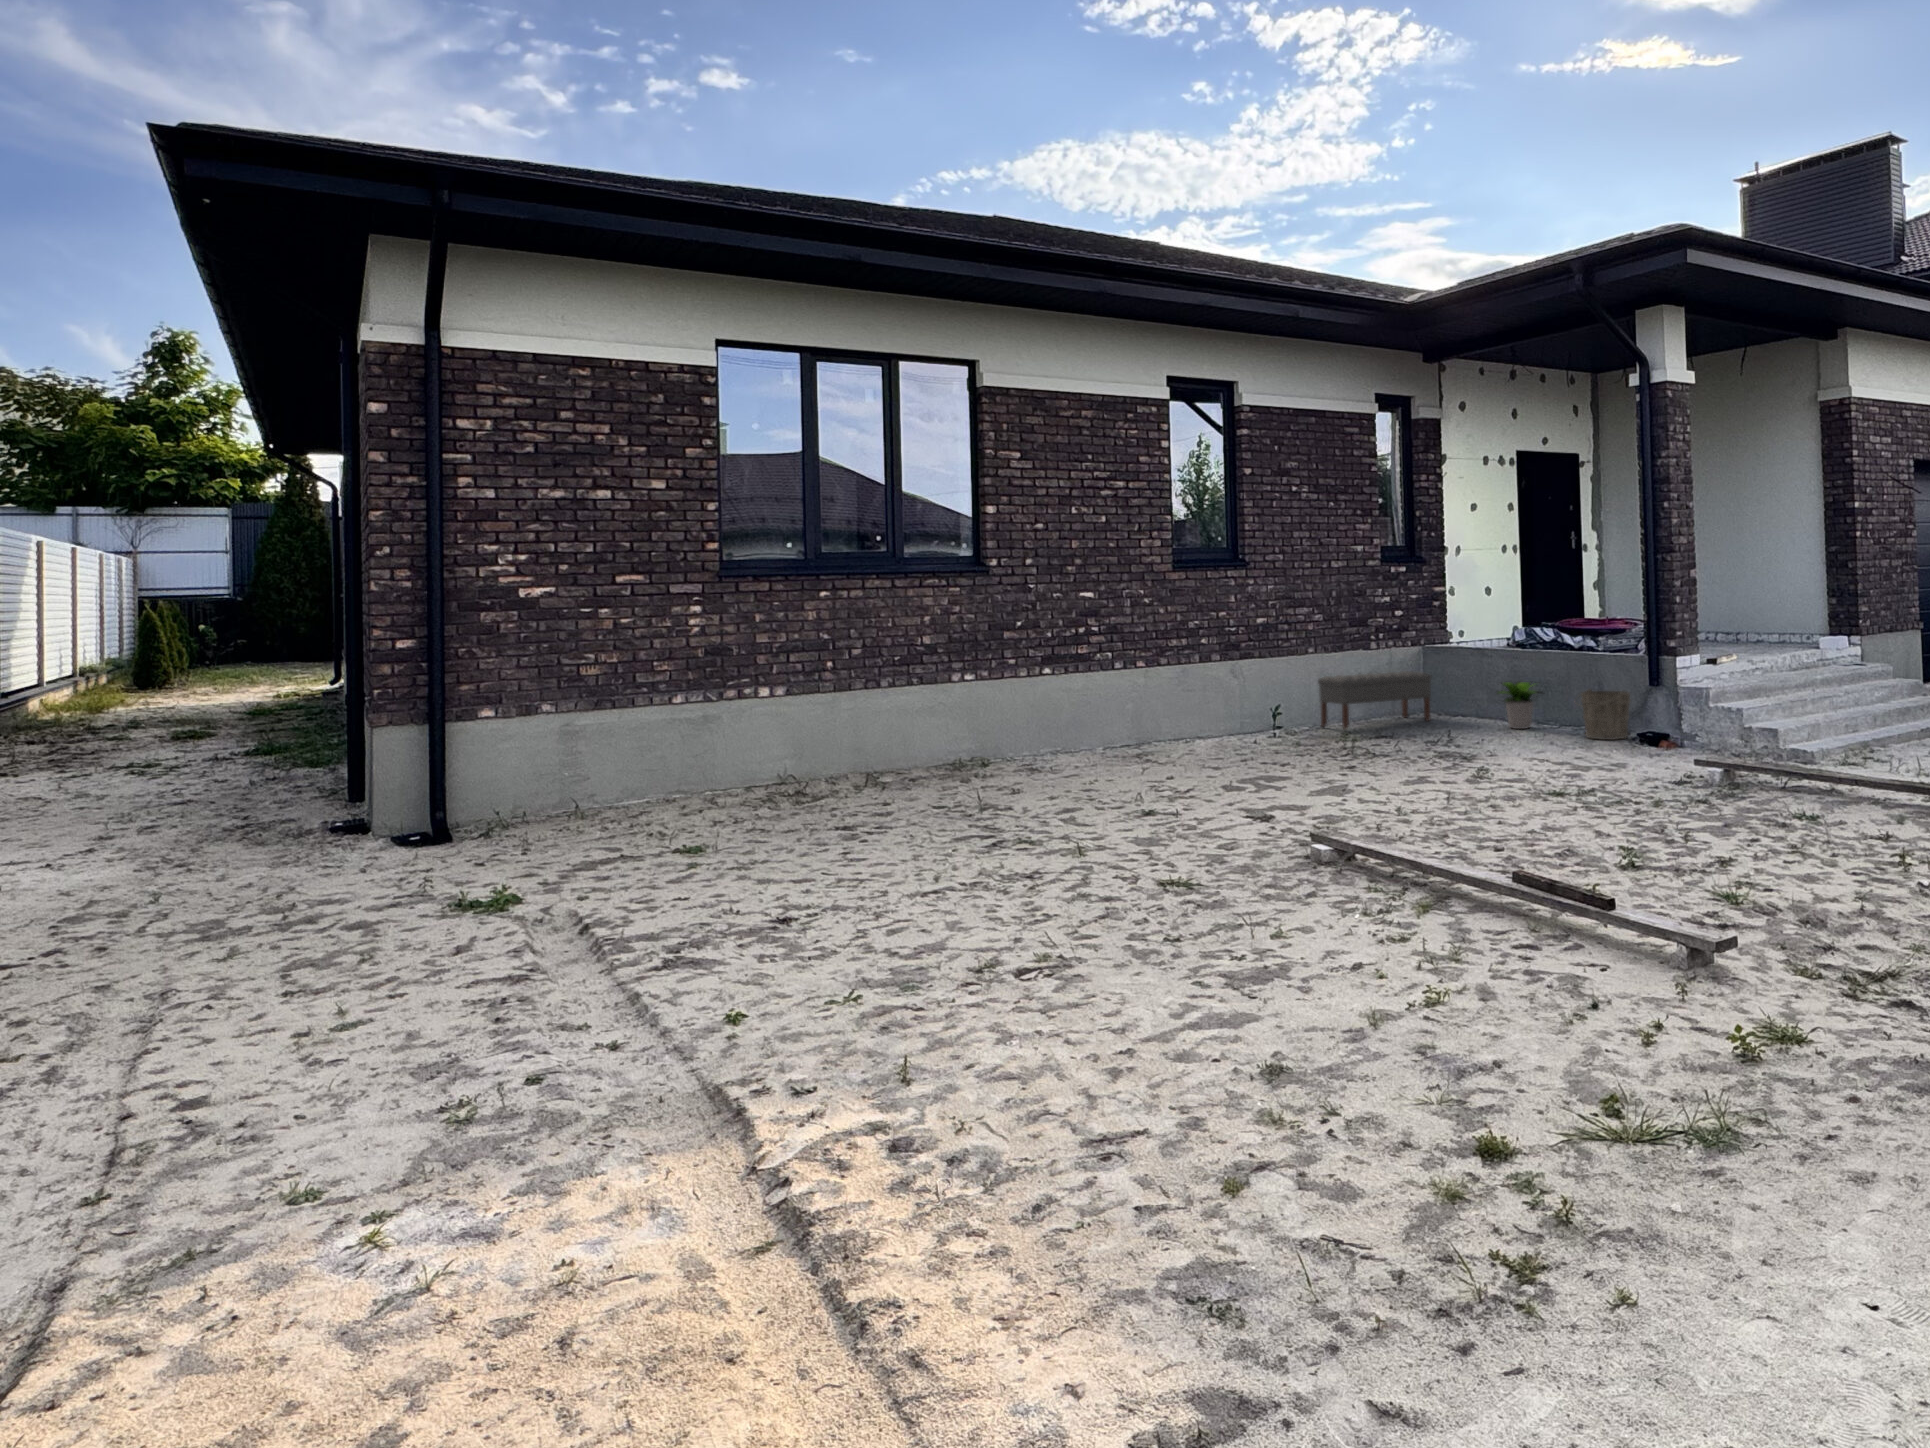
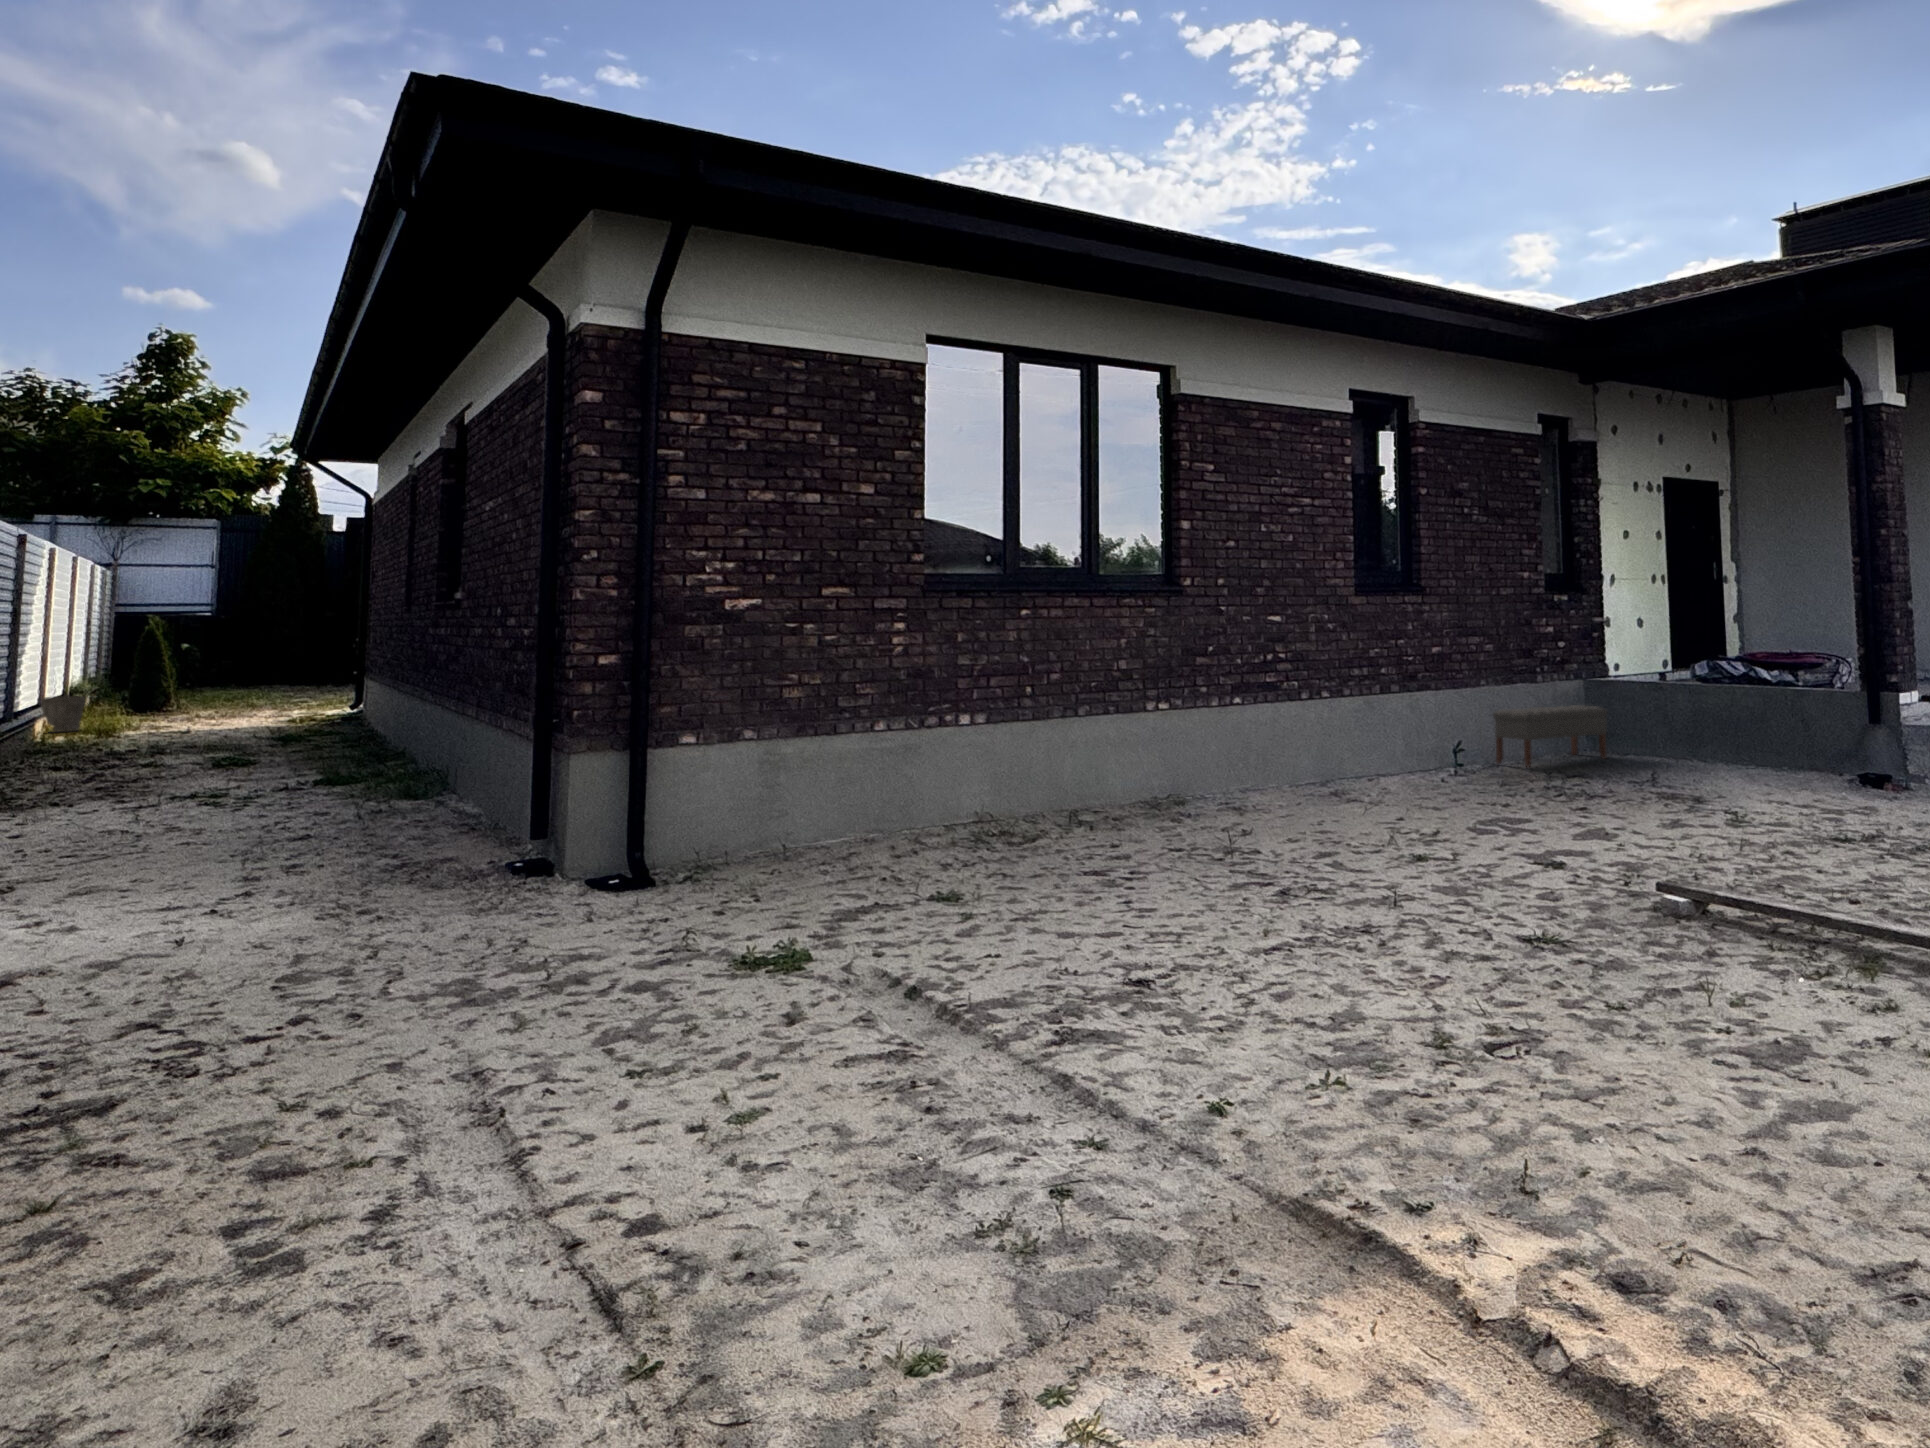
potted plant: present [1497,682,1544,729] -> none [1685,717,1743,768]
bucket: present [1579,689,1630,740] -> present [42,695,89,733]

